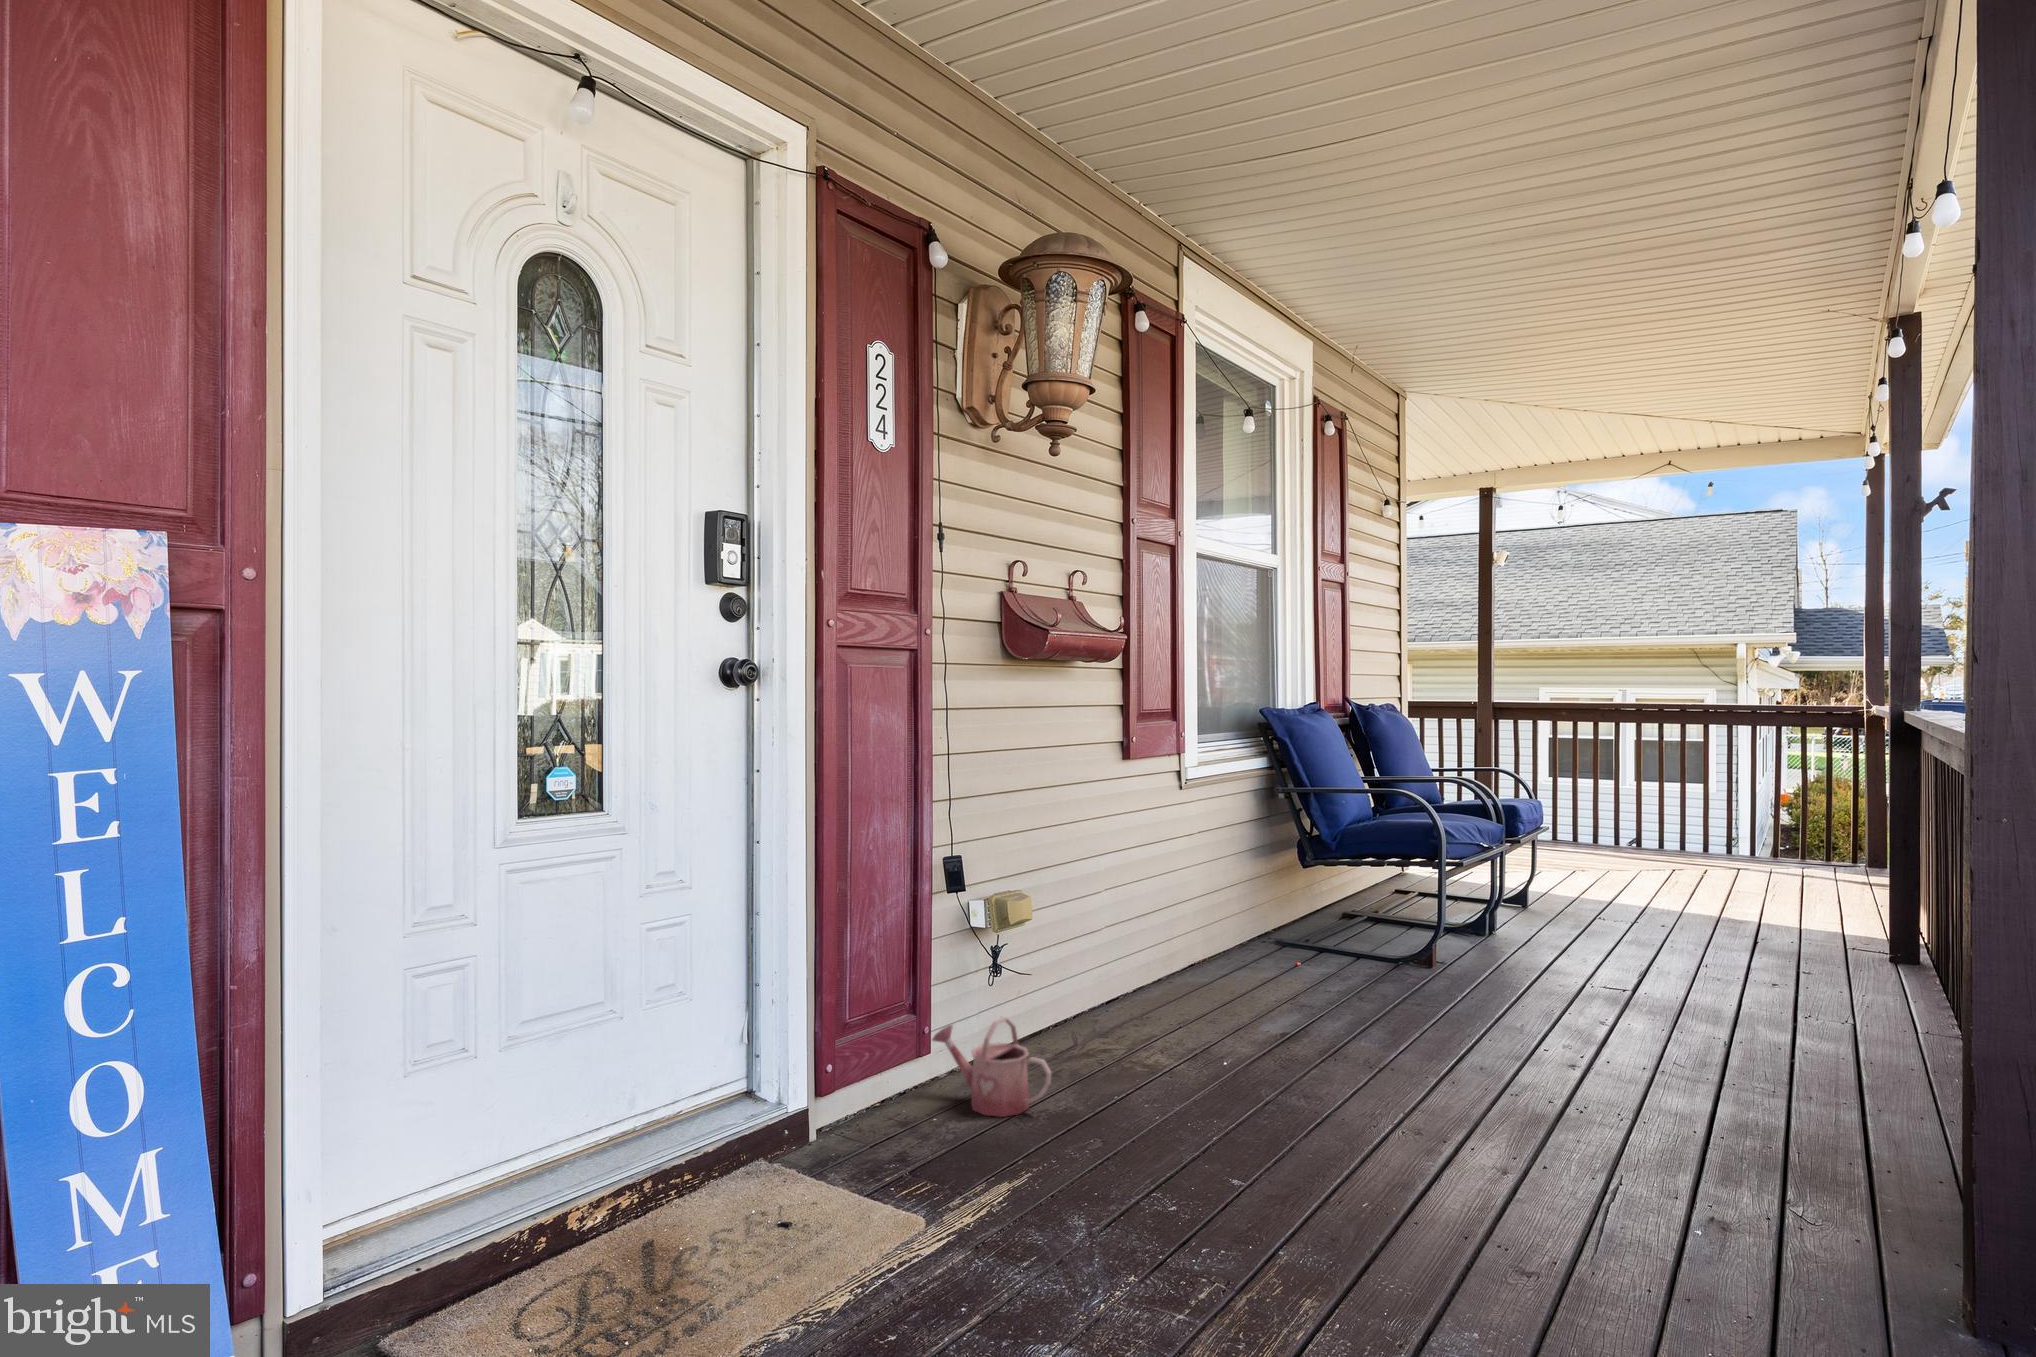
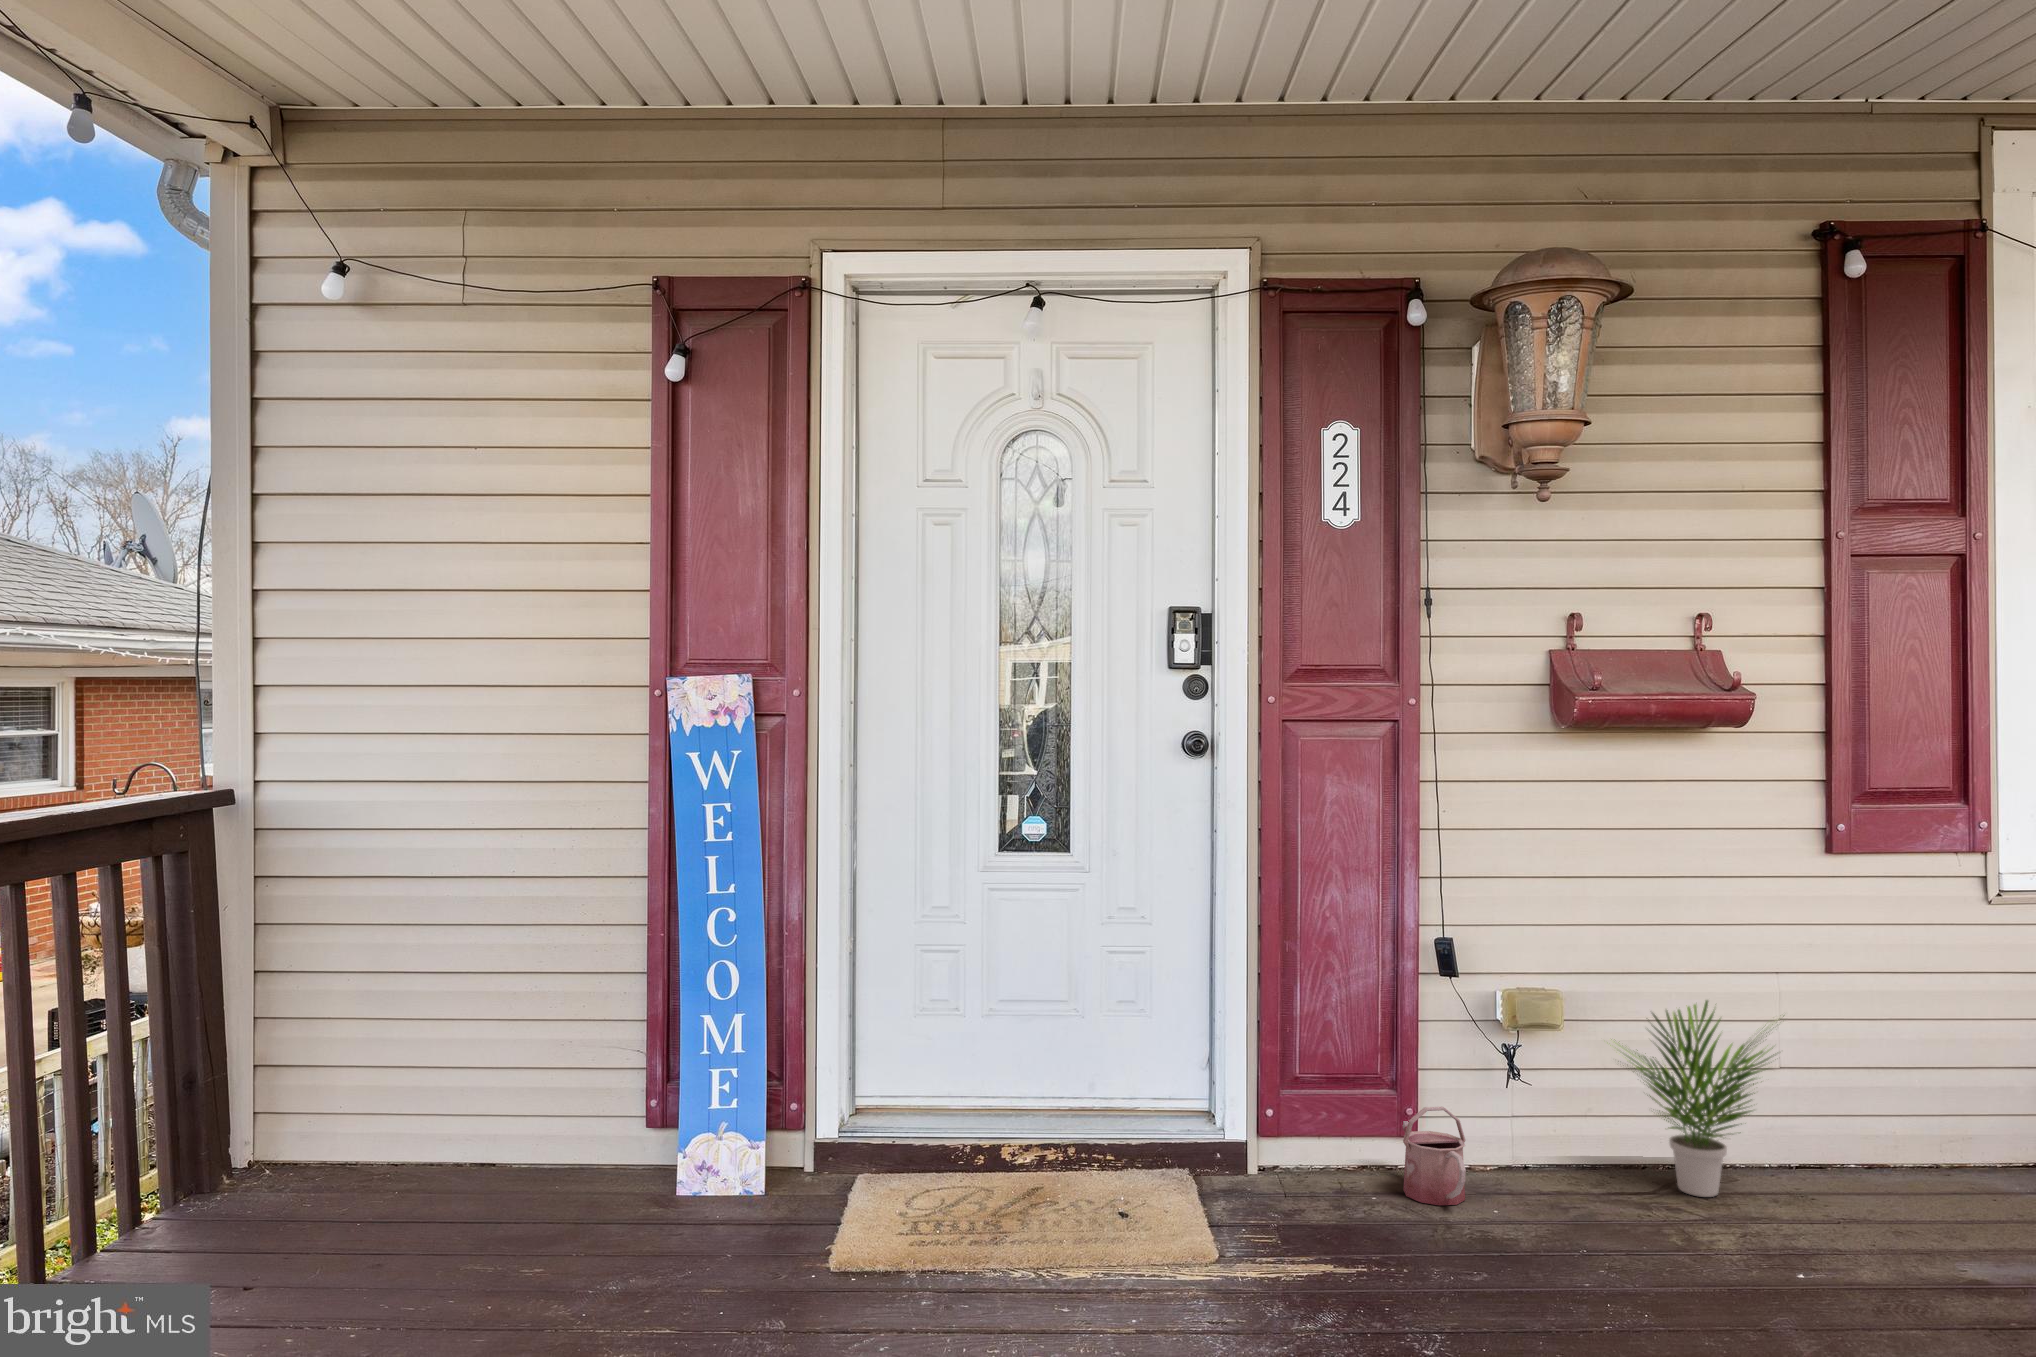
potted plant: none [1057,868,1216,1042] -> present [1610,1000,1774,1197]

